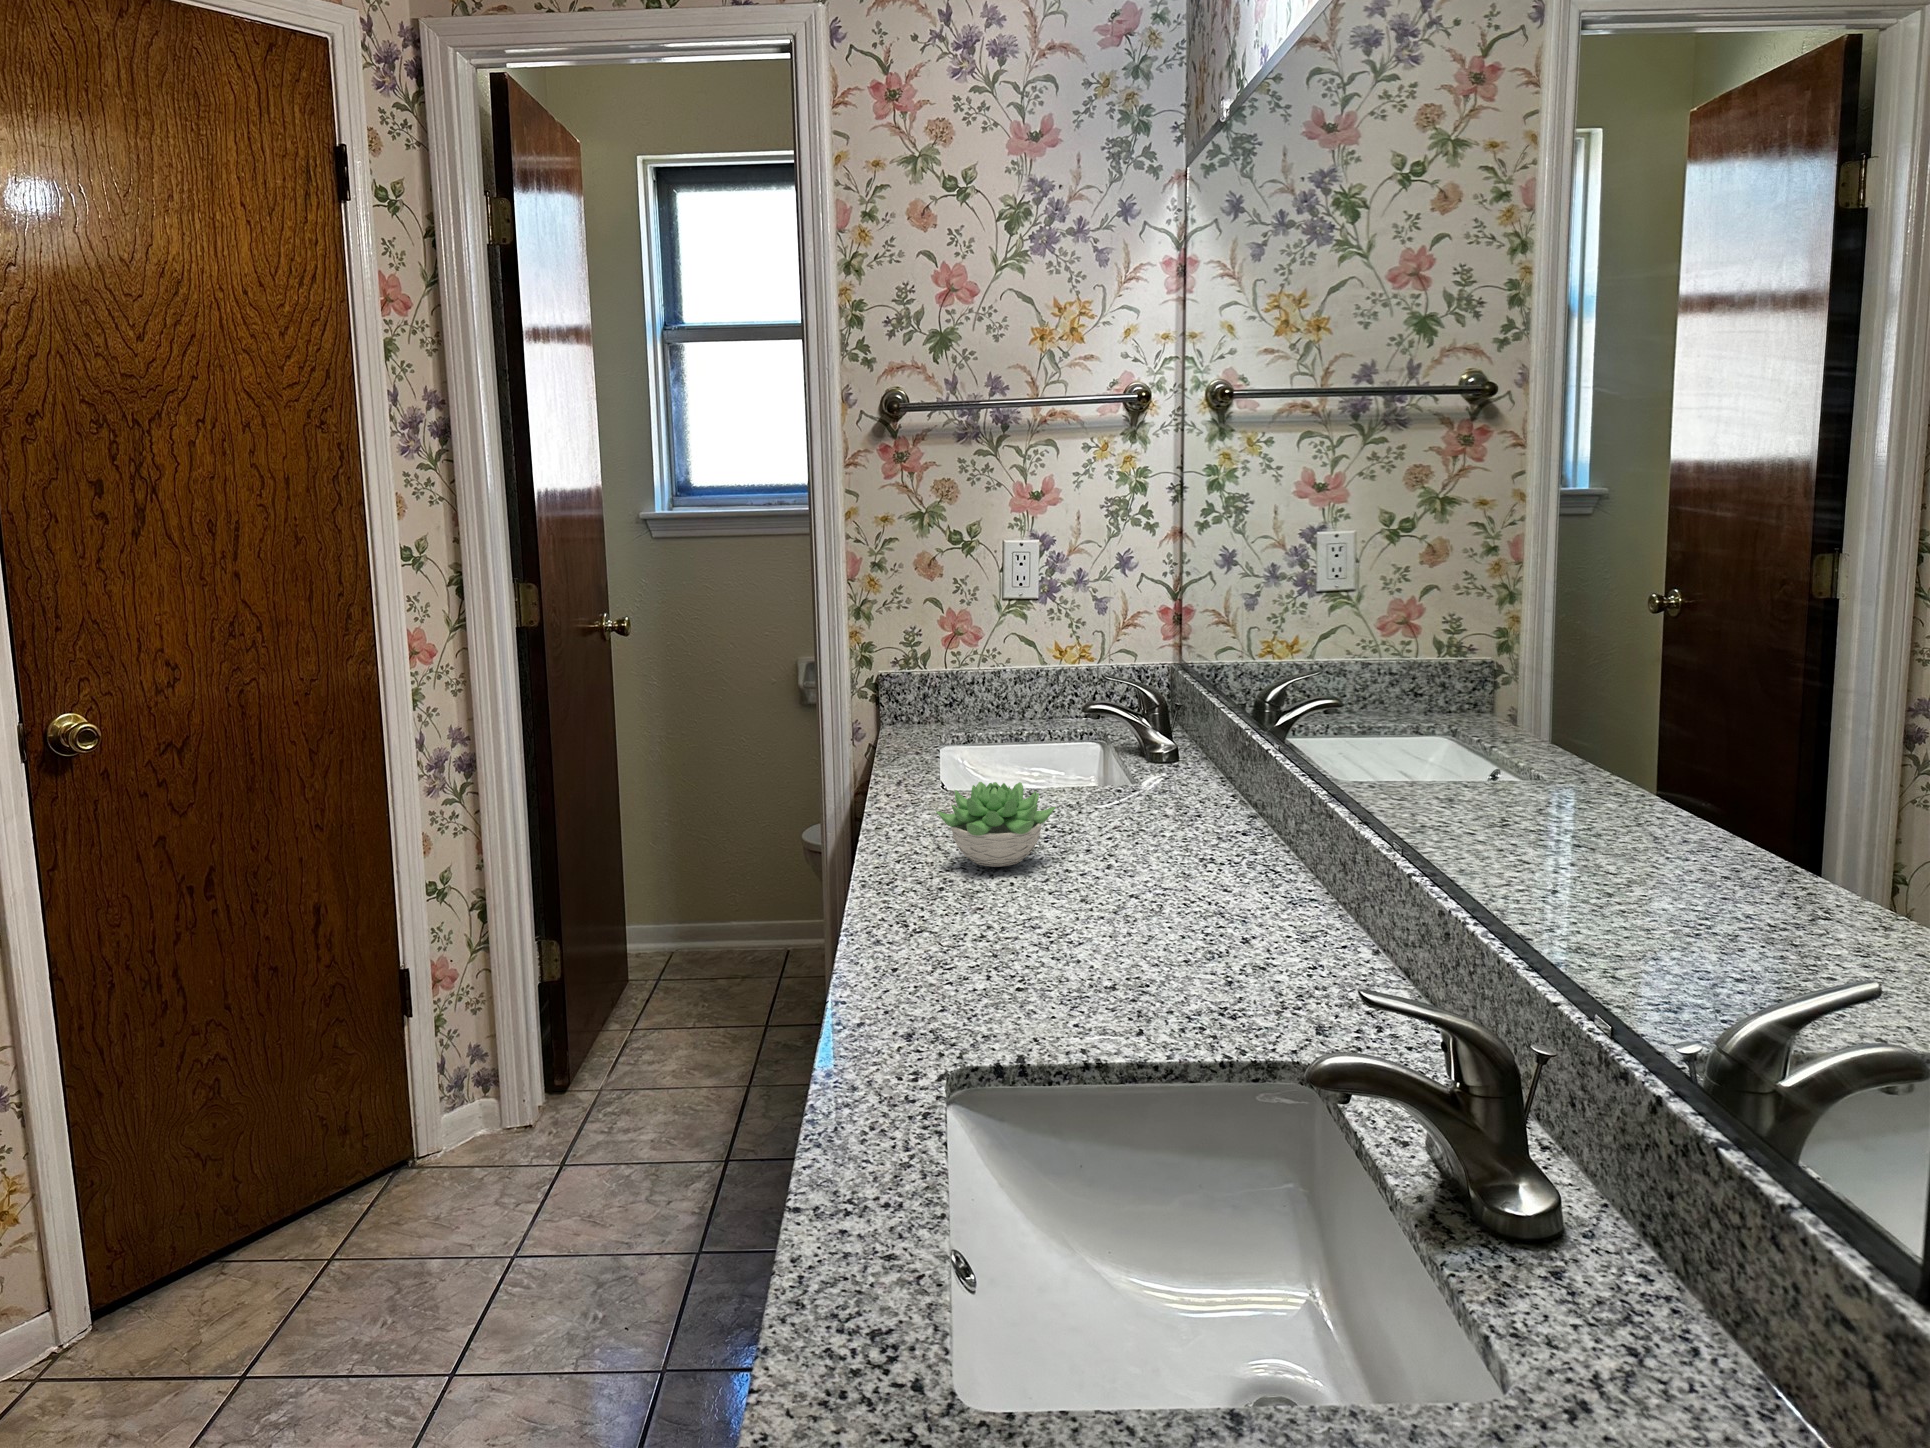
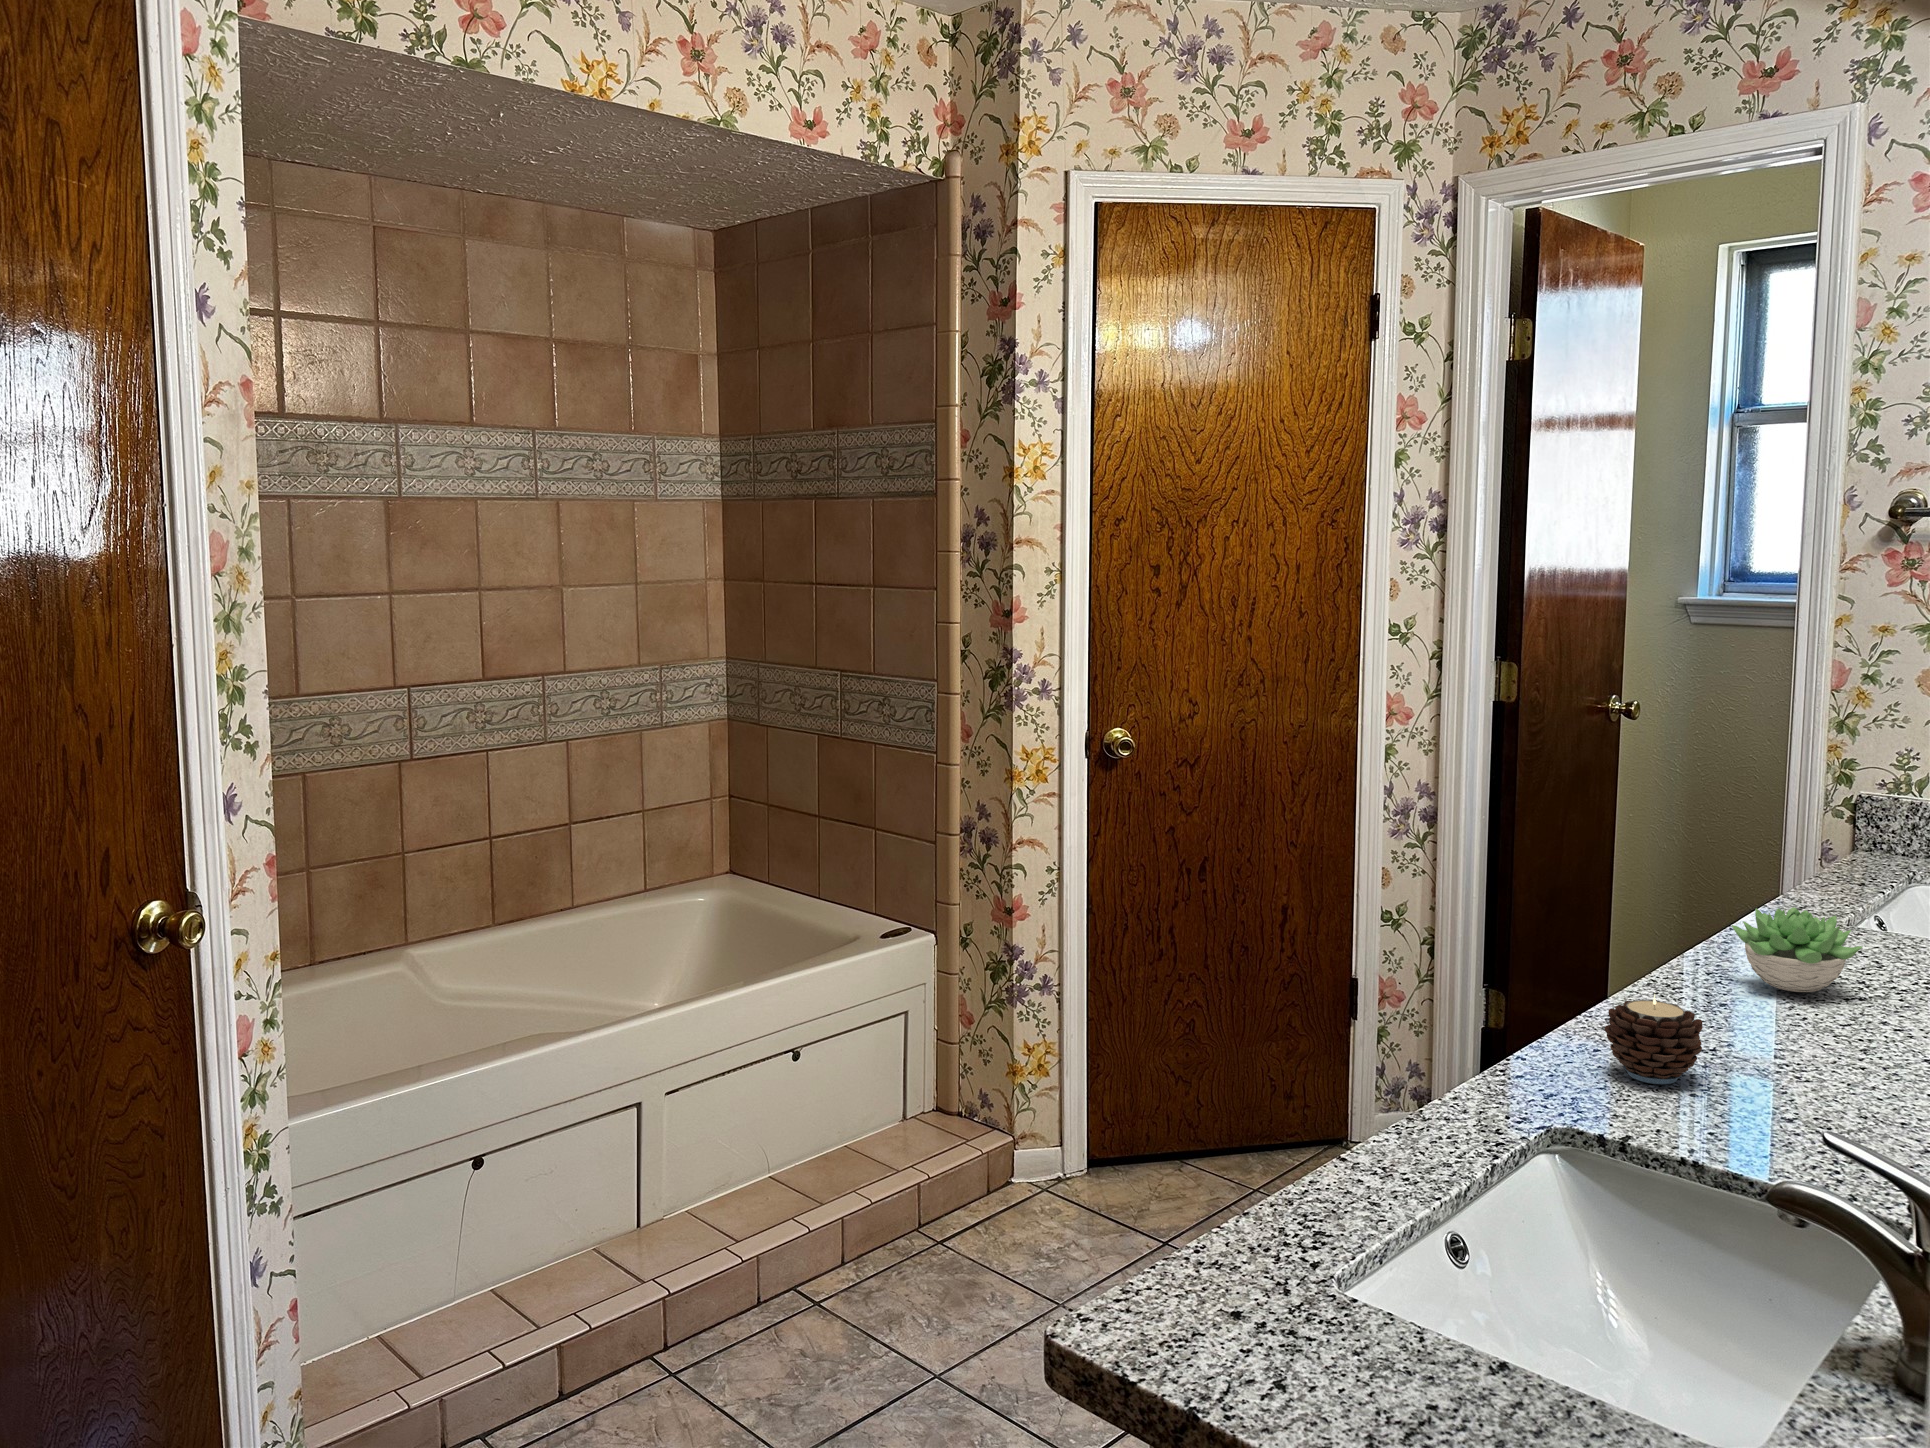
candle: none [950,898,1055,1001] -> present [1604,994,1703,1084]

